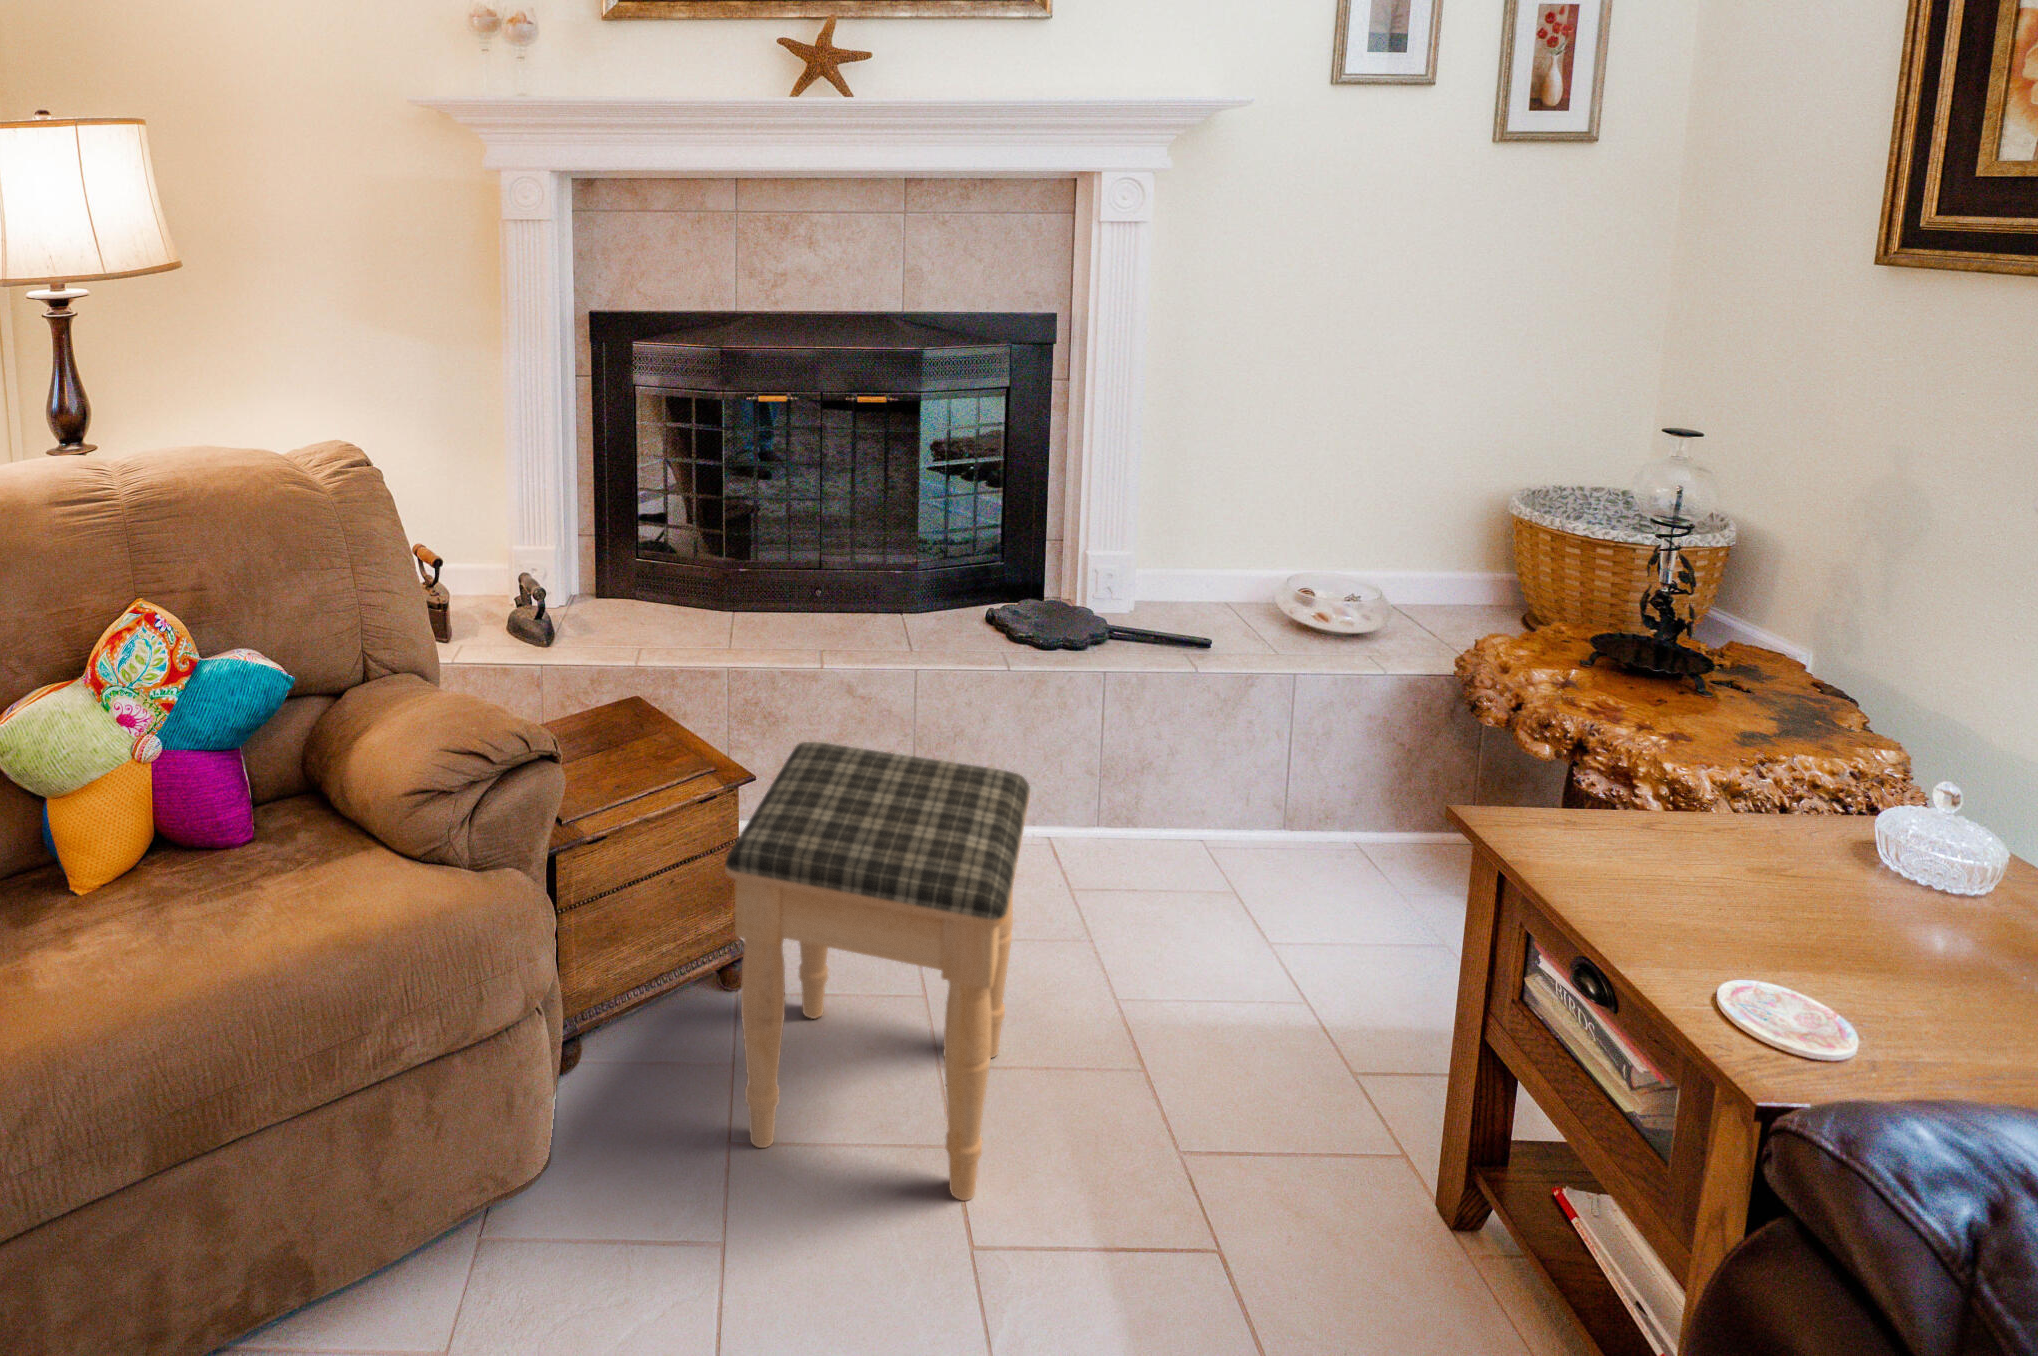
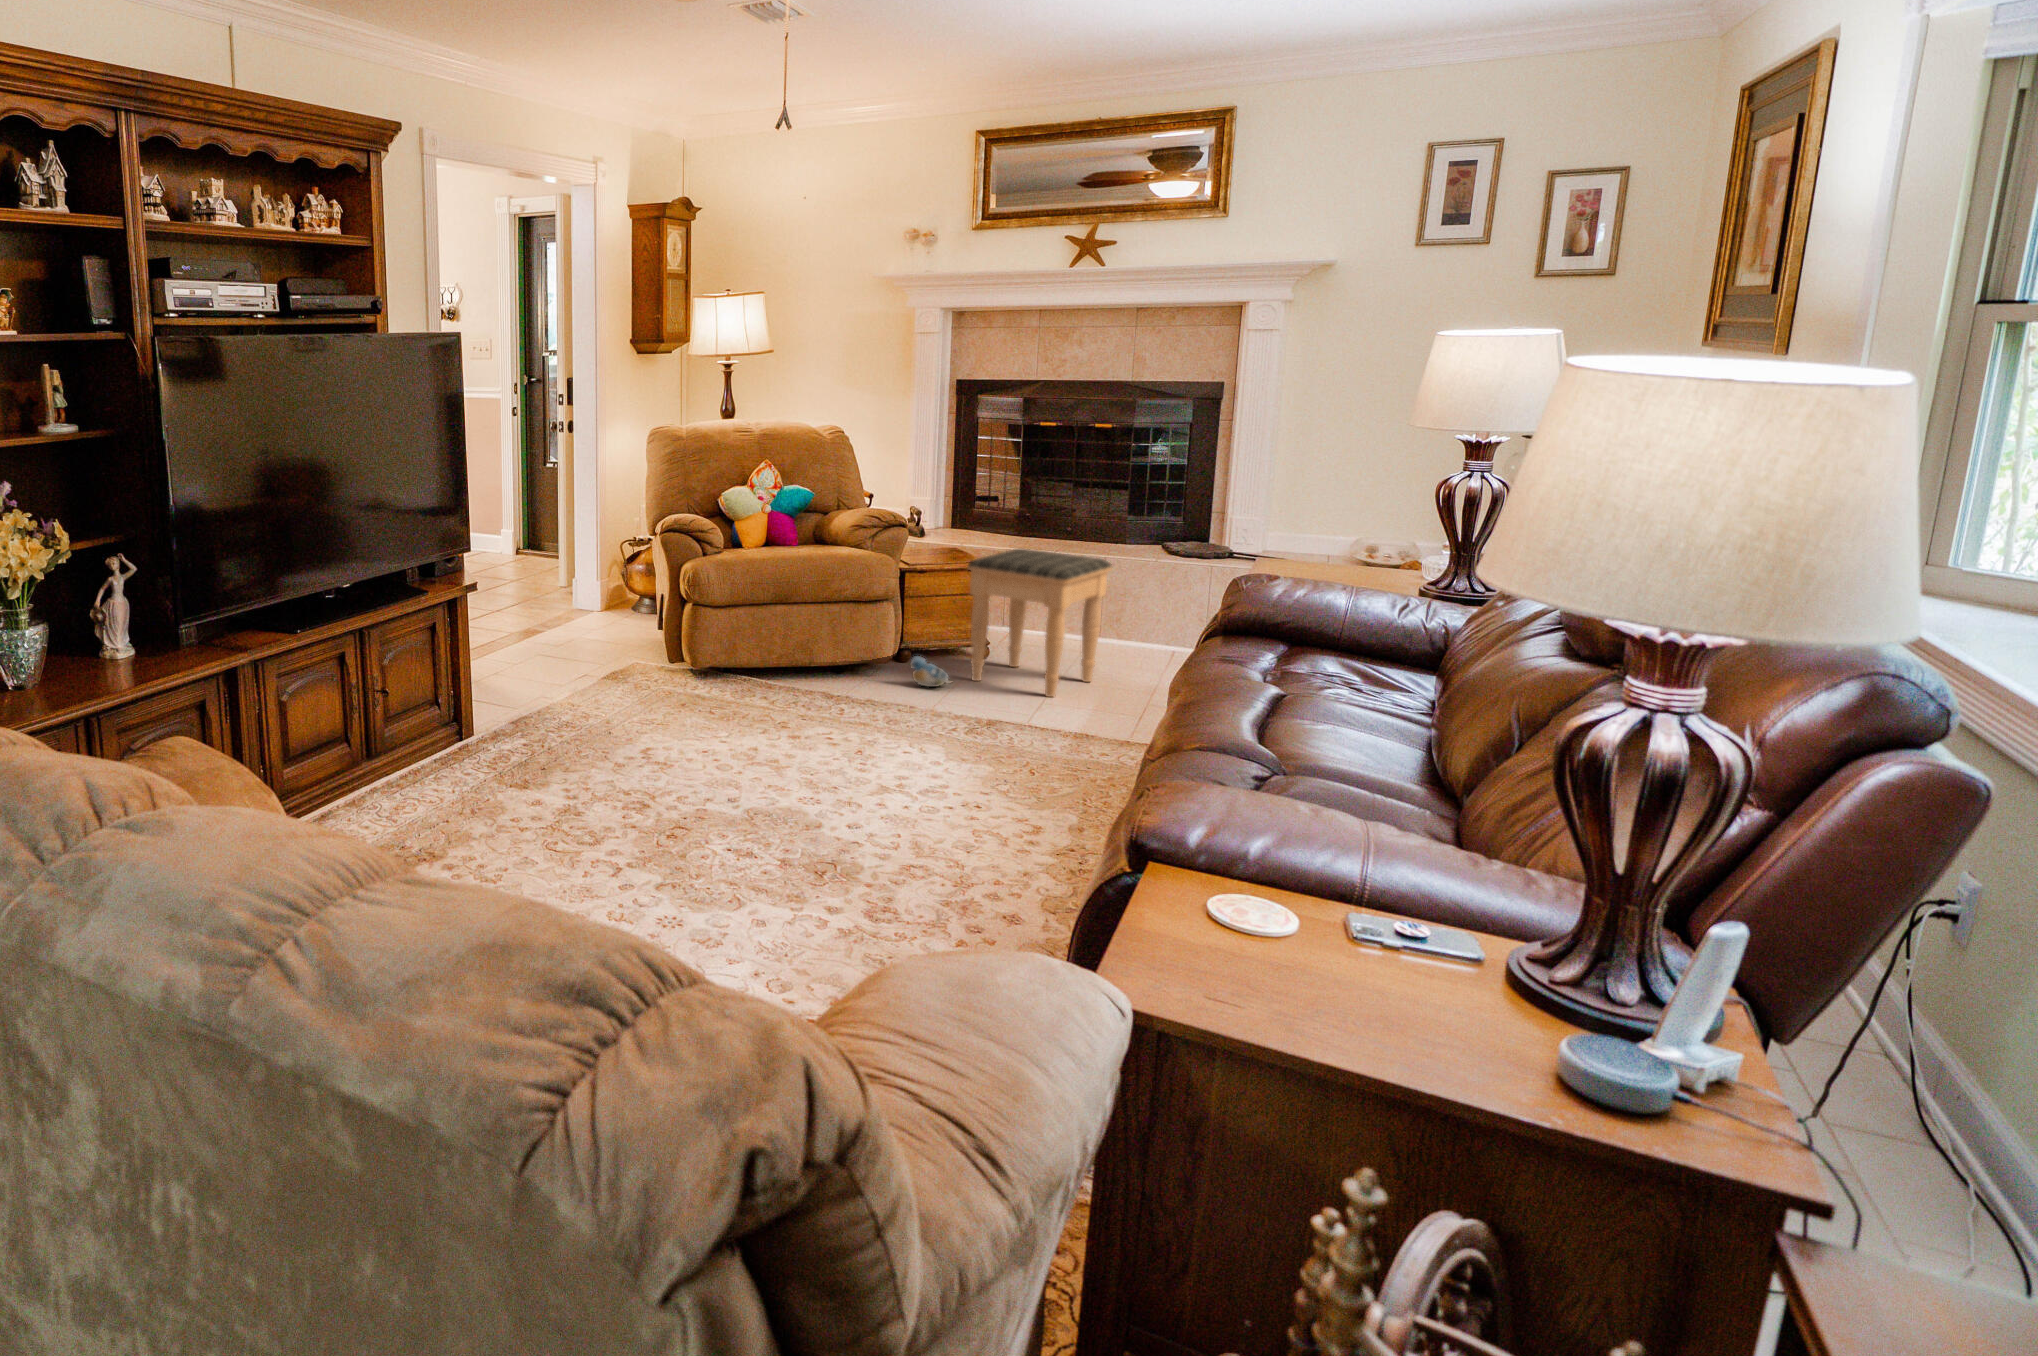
plush toy: none [601,1169,724,1256] -> present [909,656,951,687]

